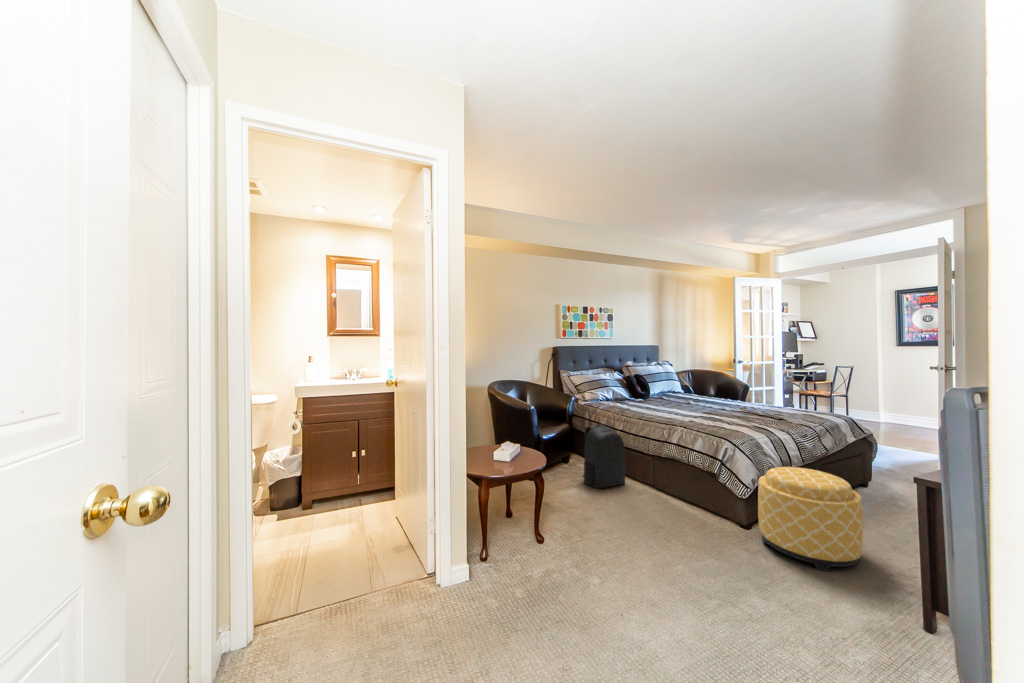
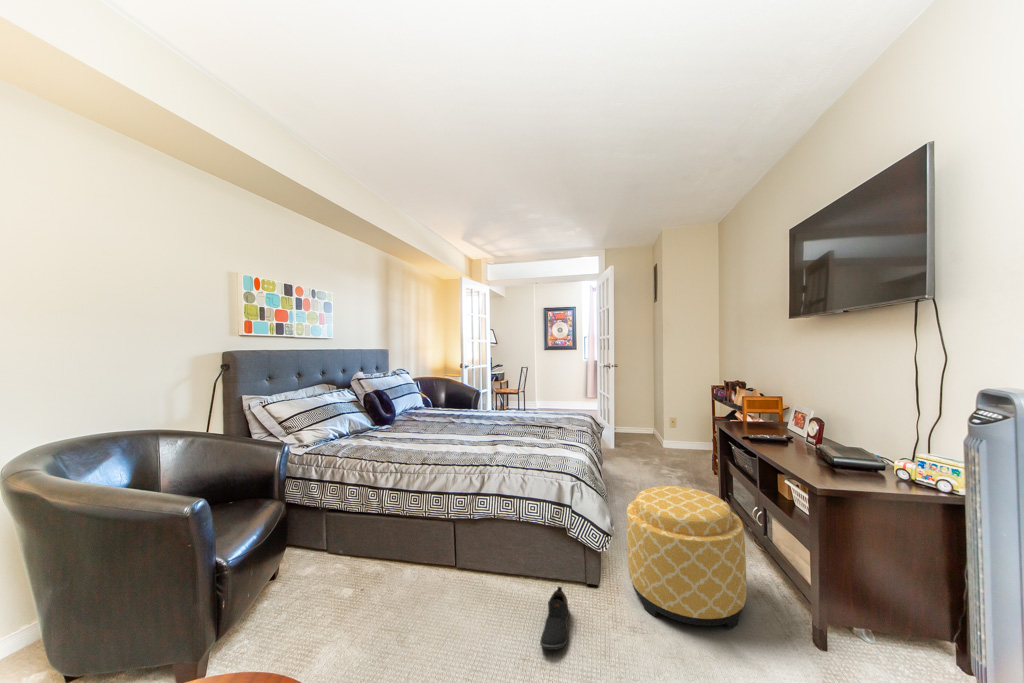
backpack: present [583,425,625,488] -> none [319,487,407,622]
shoe: none [672,506,707,528] -> present [540,587,570,650]

